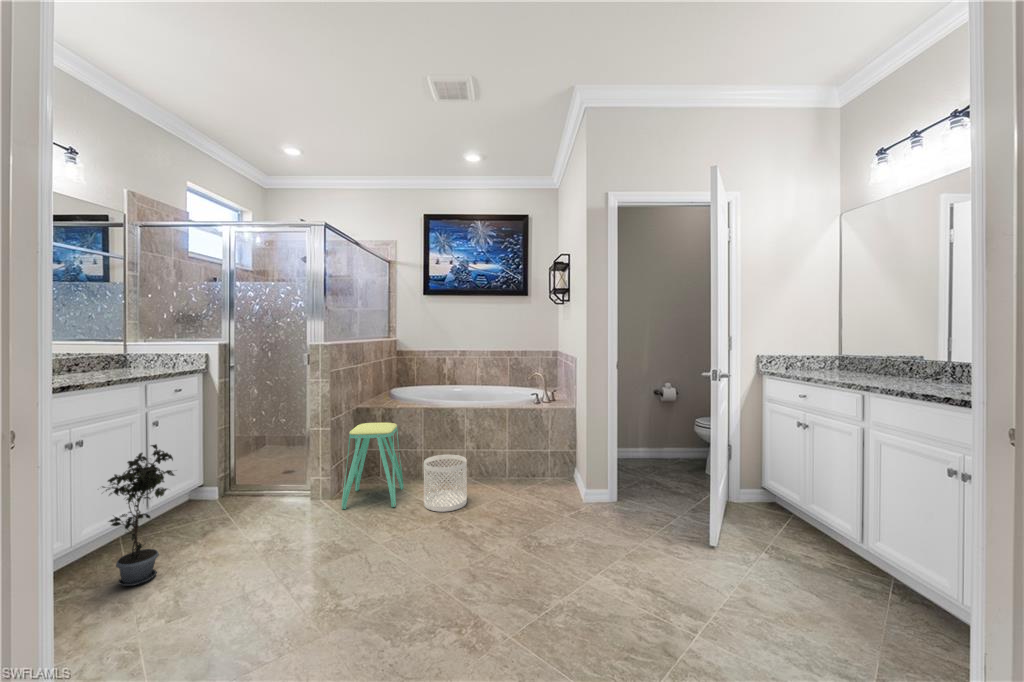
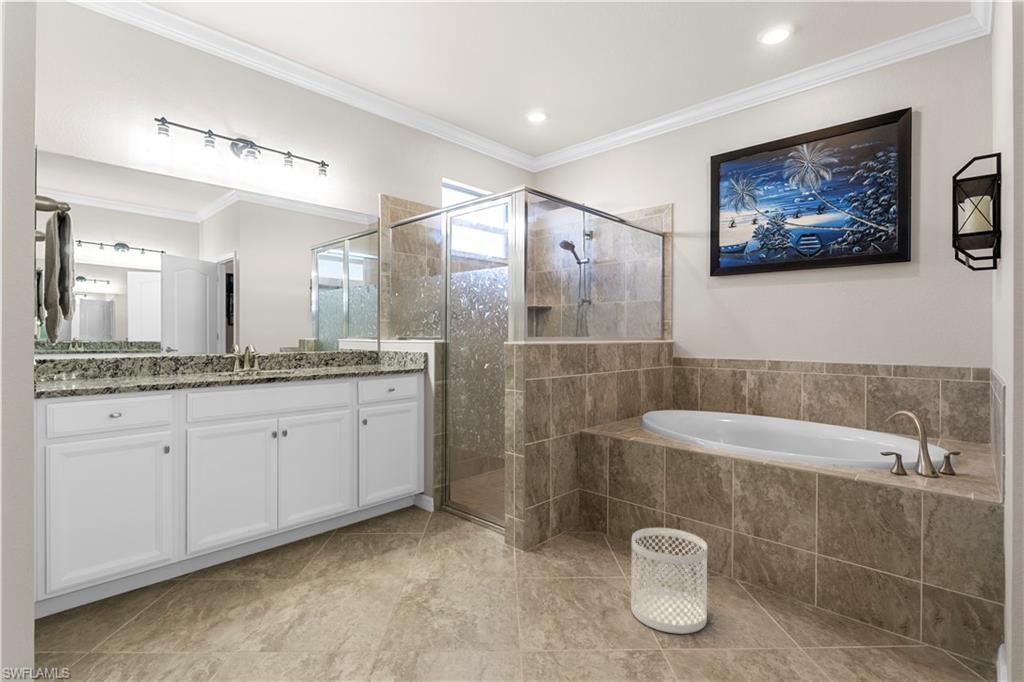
stool: present [342,423,404,509] -> none [527,456,623,591]
potted plant: present [102,444,174,586] -> none [280,441,343,585]

